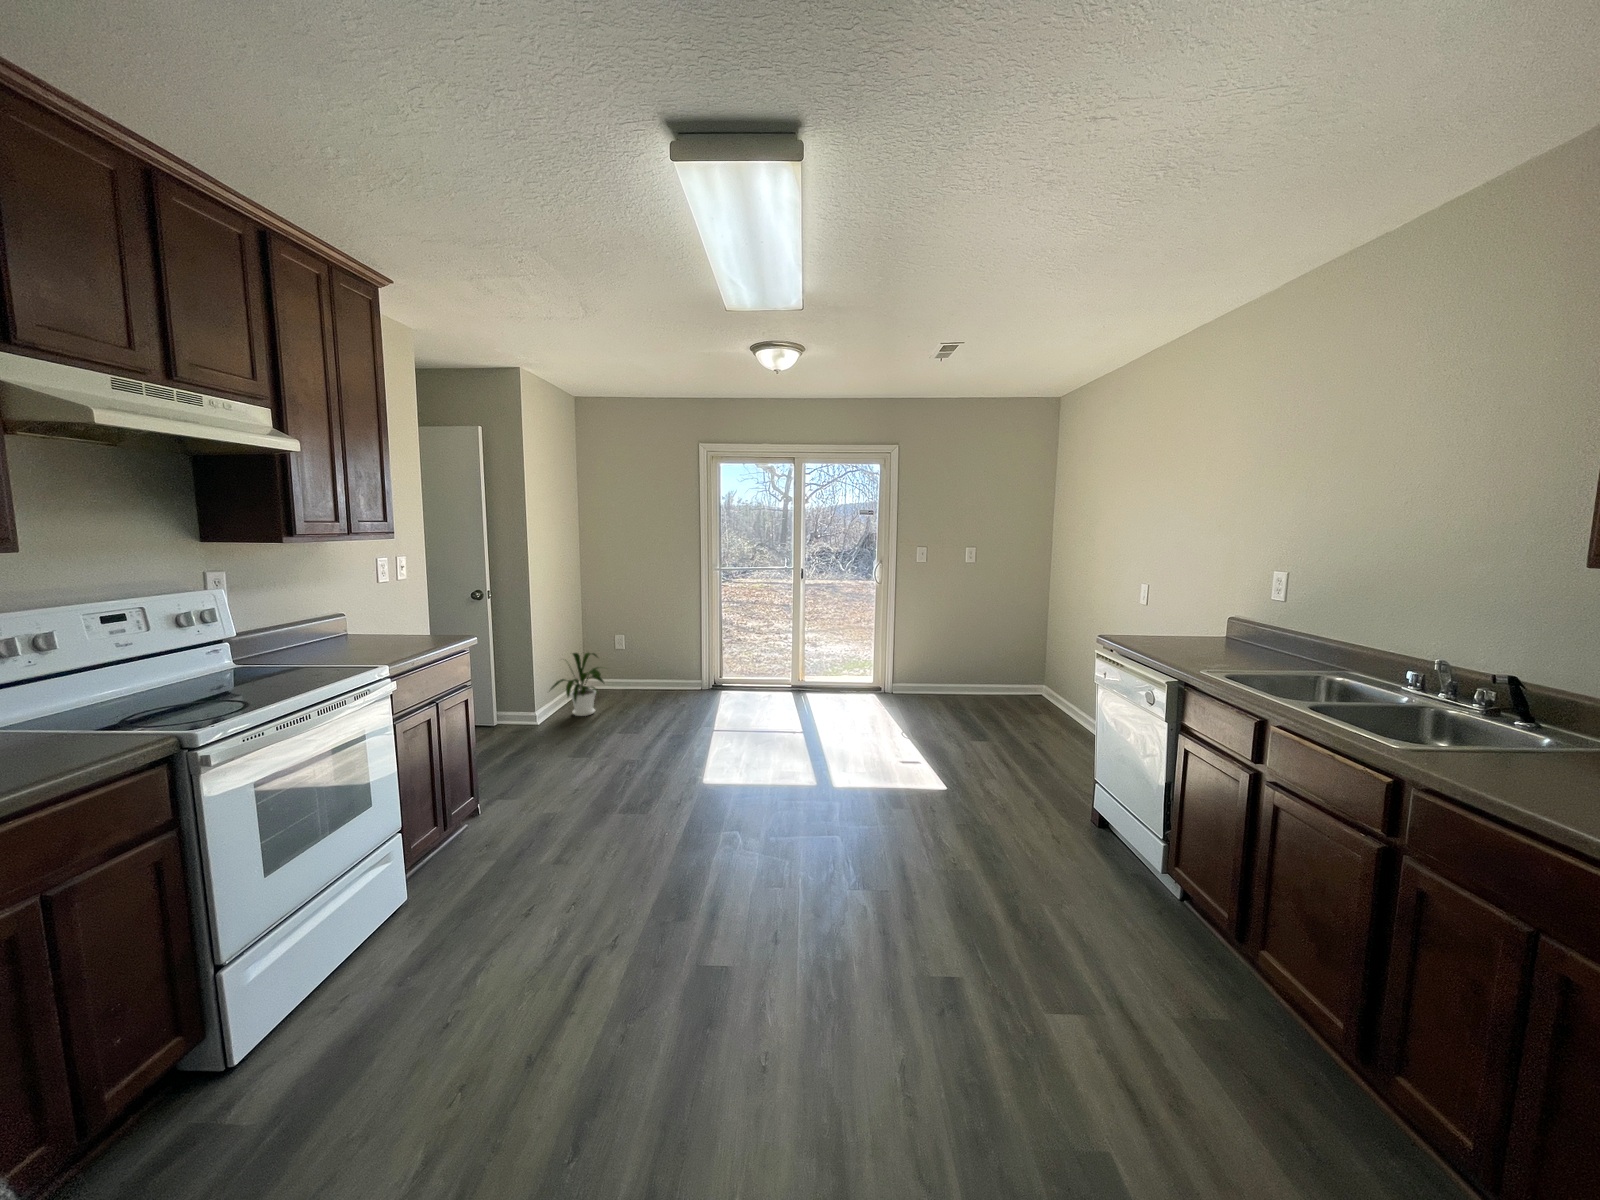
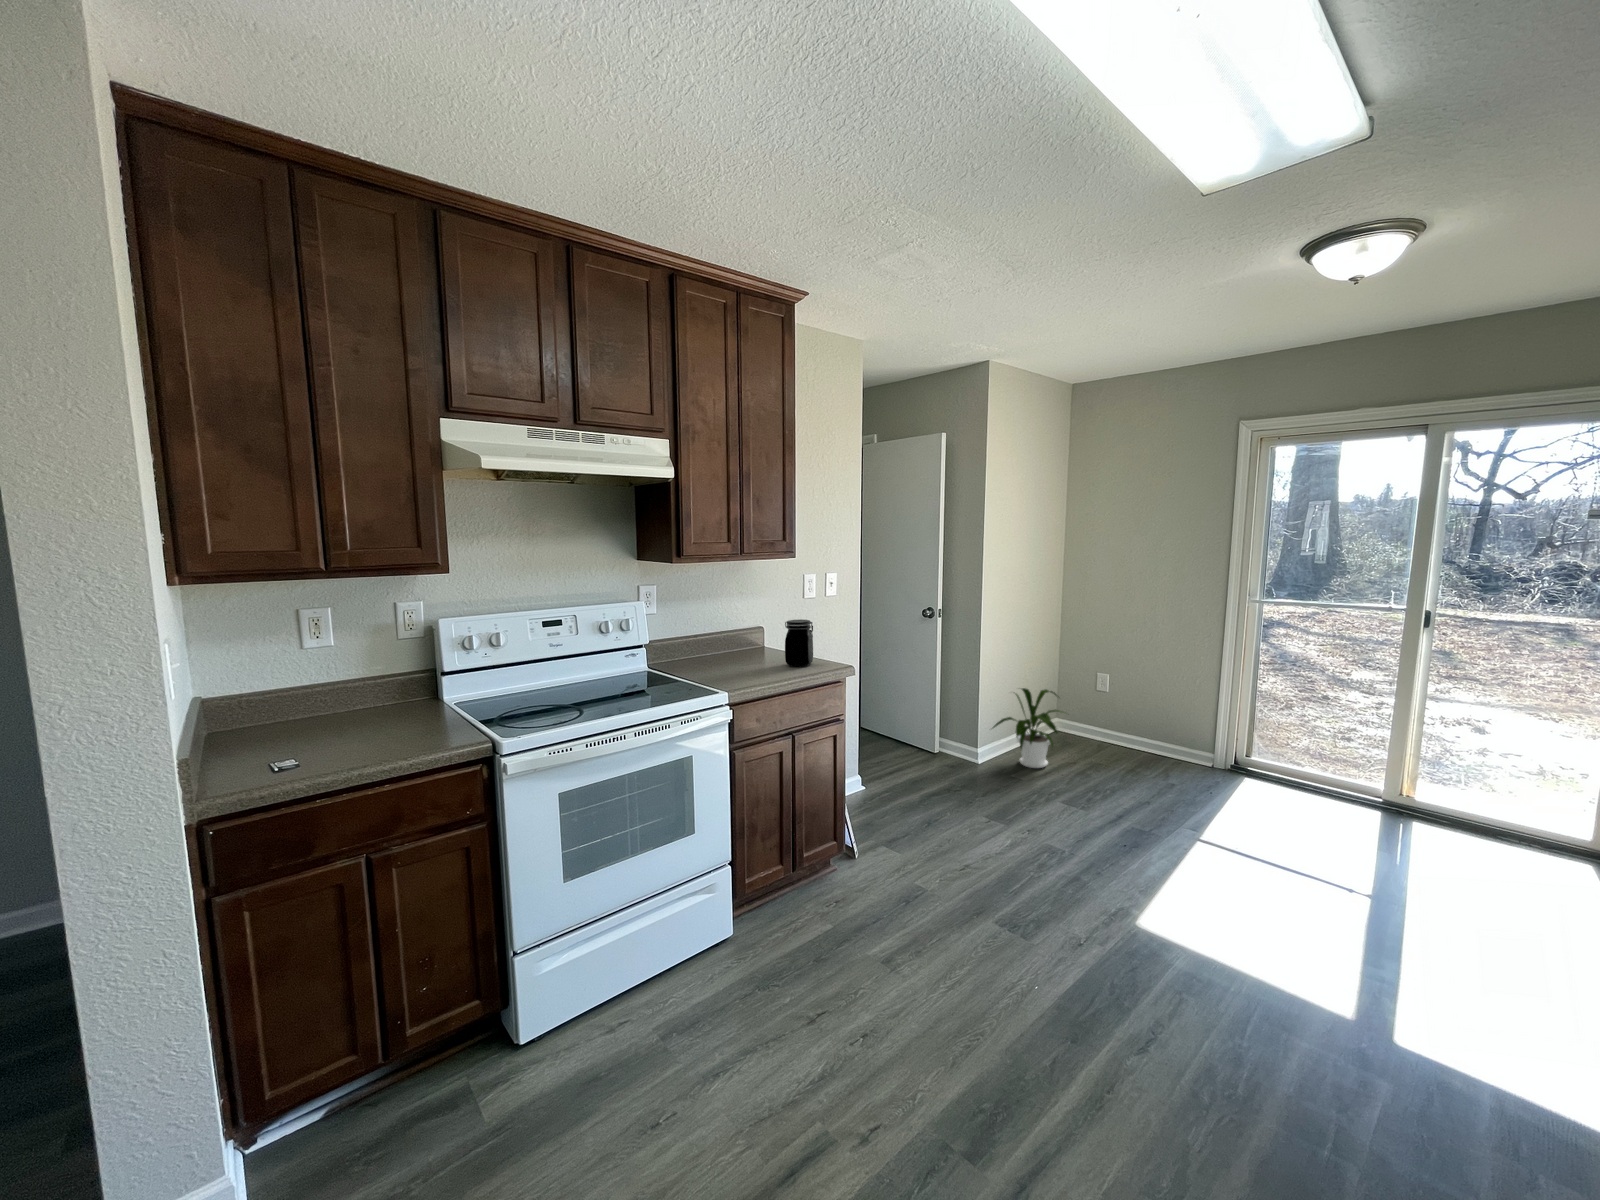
jar: none [403,600,439,644] -> present [785,619,813,667]

